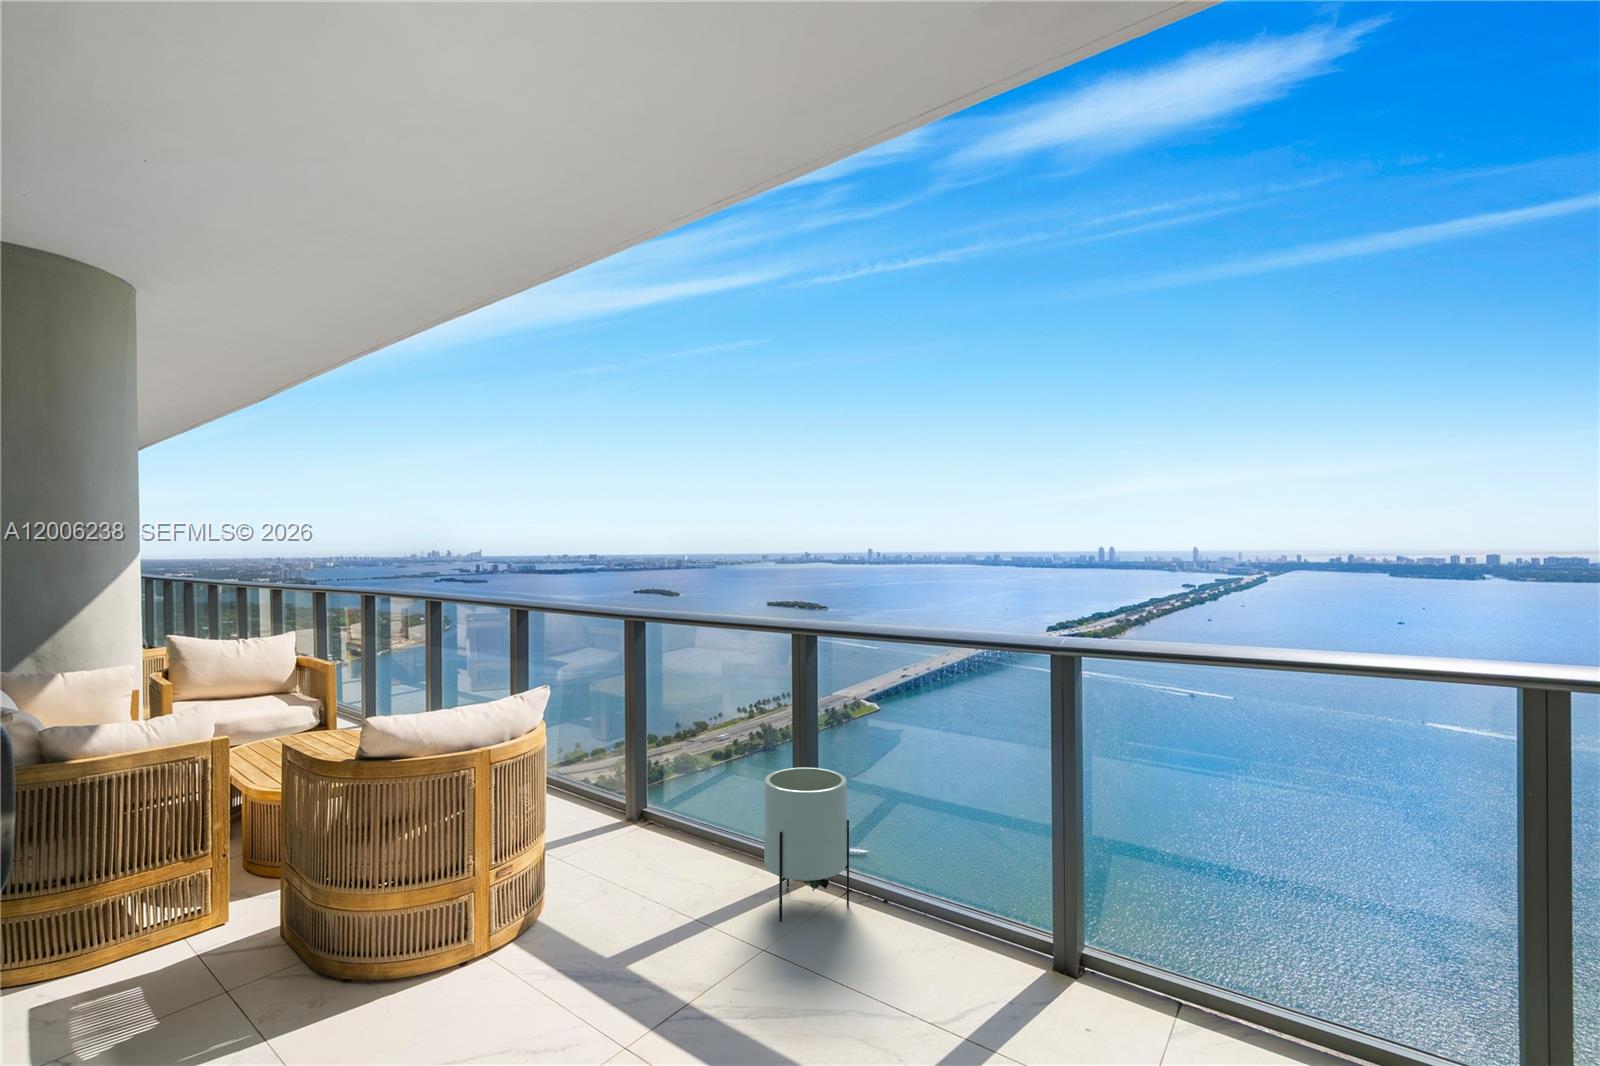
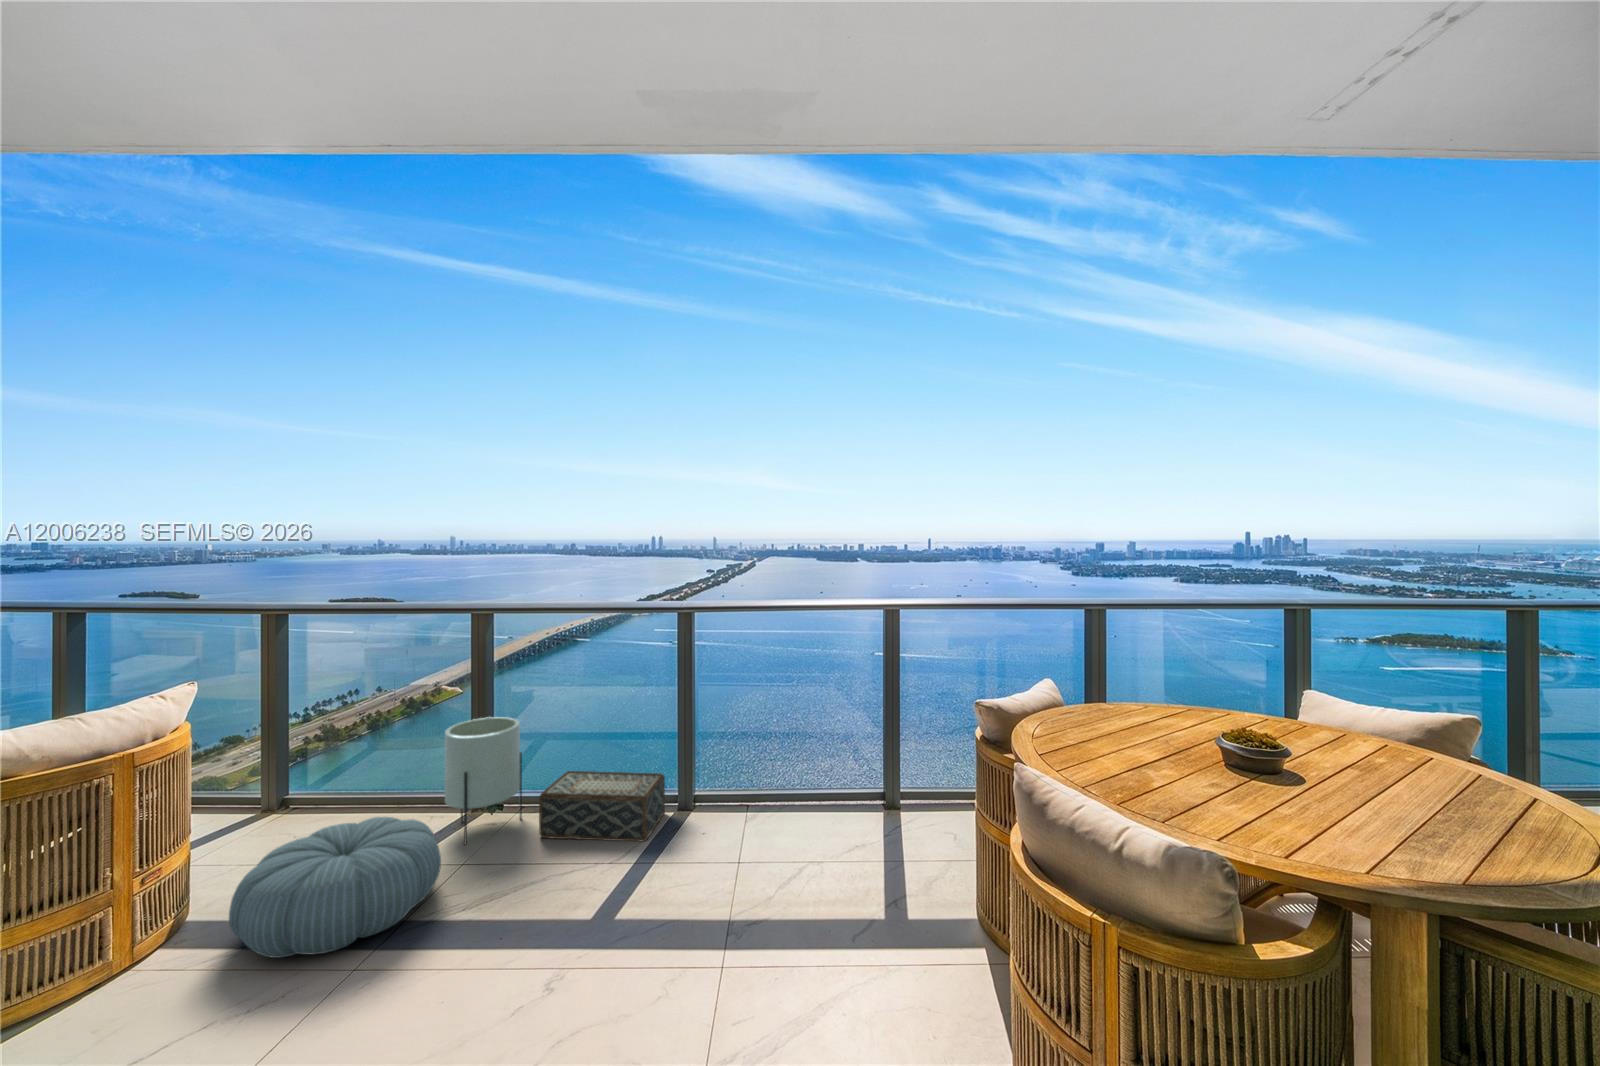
woven basket: none [859,859,1031,996] -> present [539,771,665,841]
pouf: none [547,861,737,1010] -> present [229,817,441,958]

